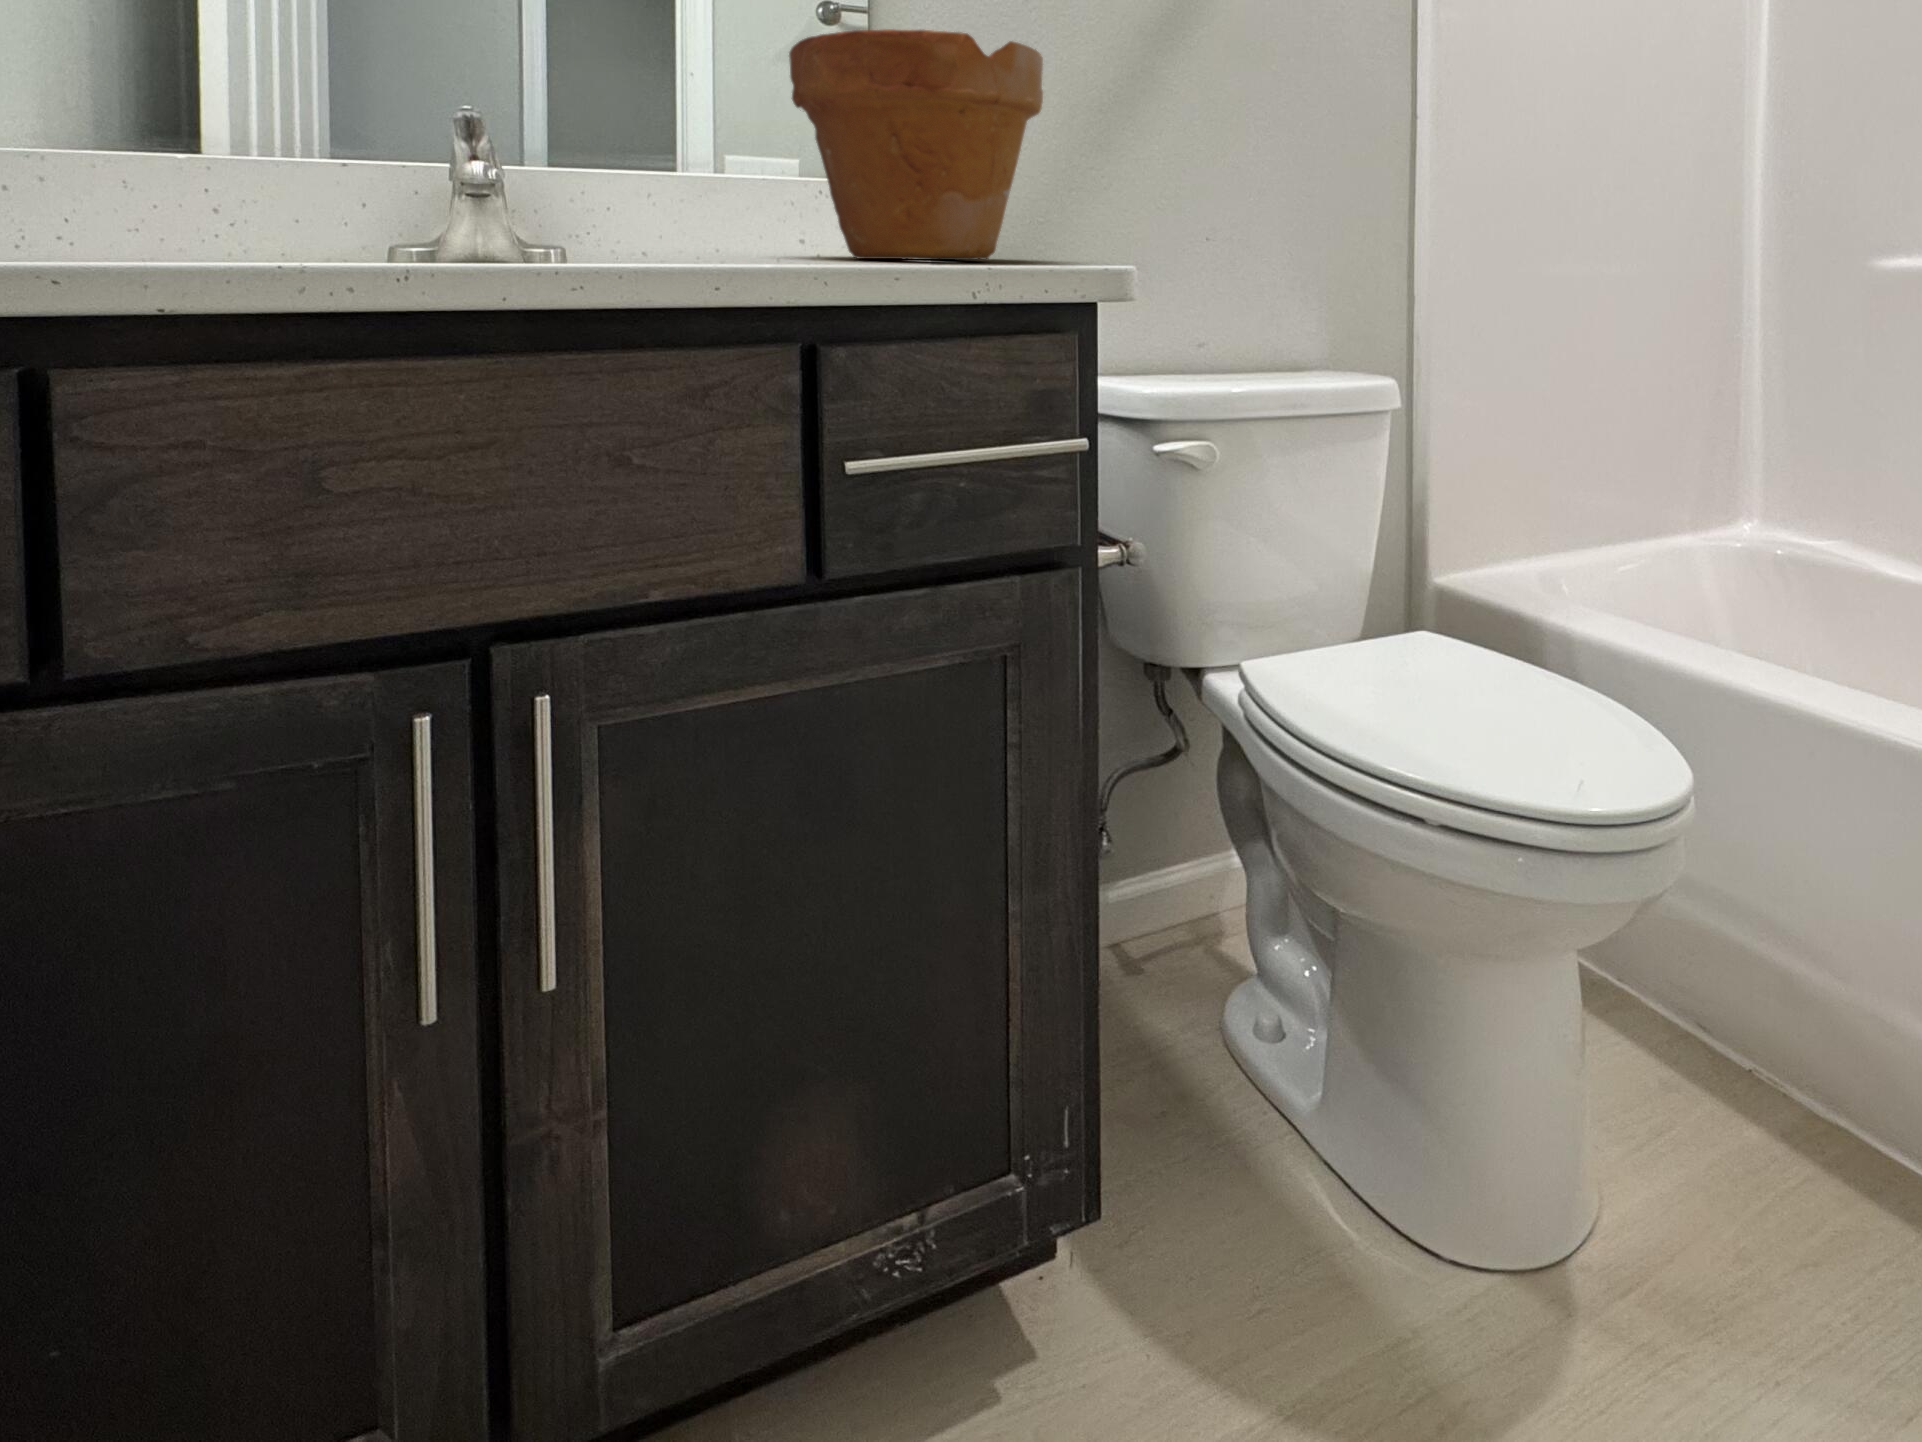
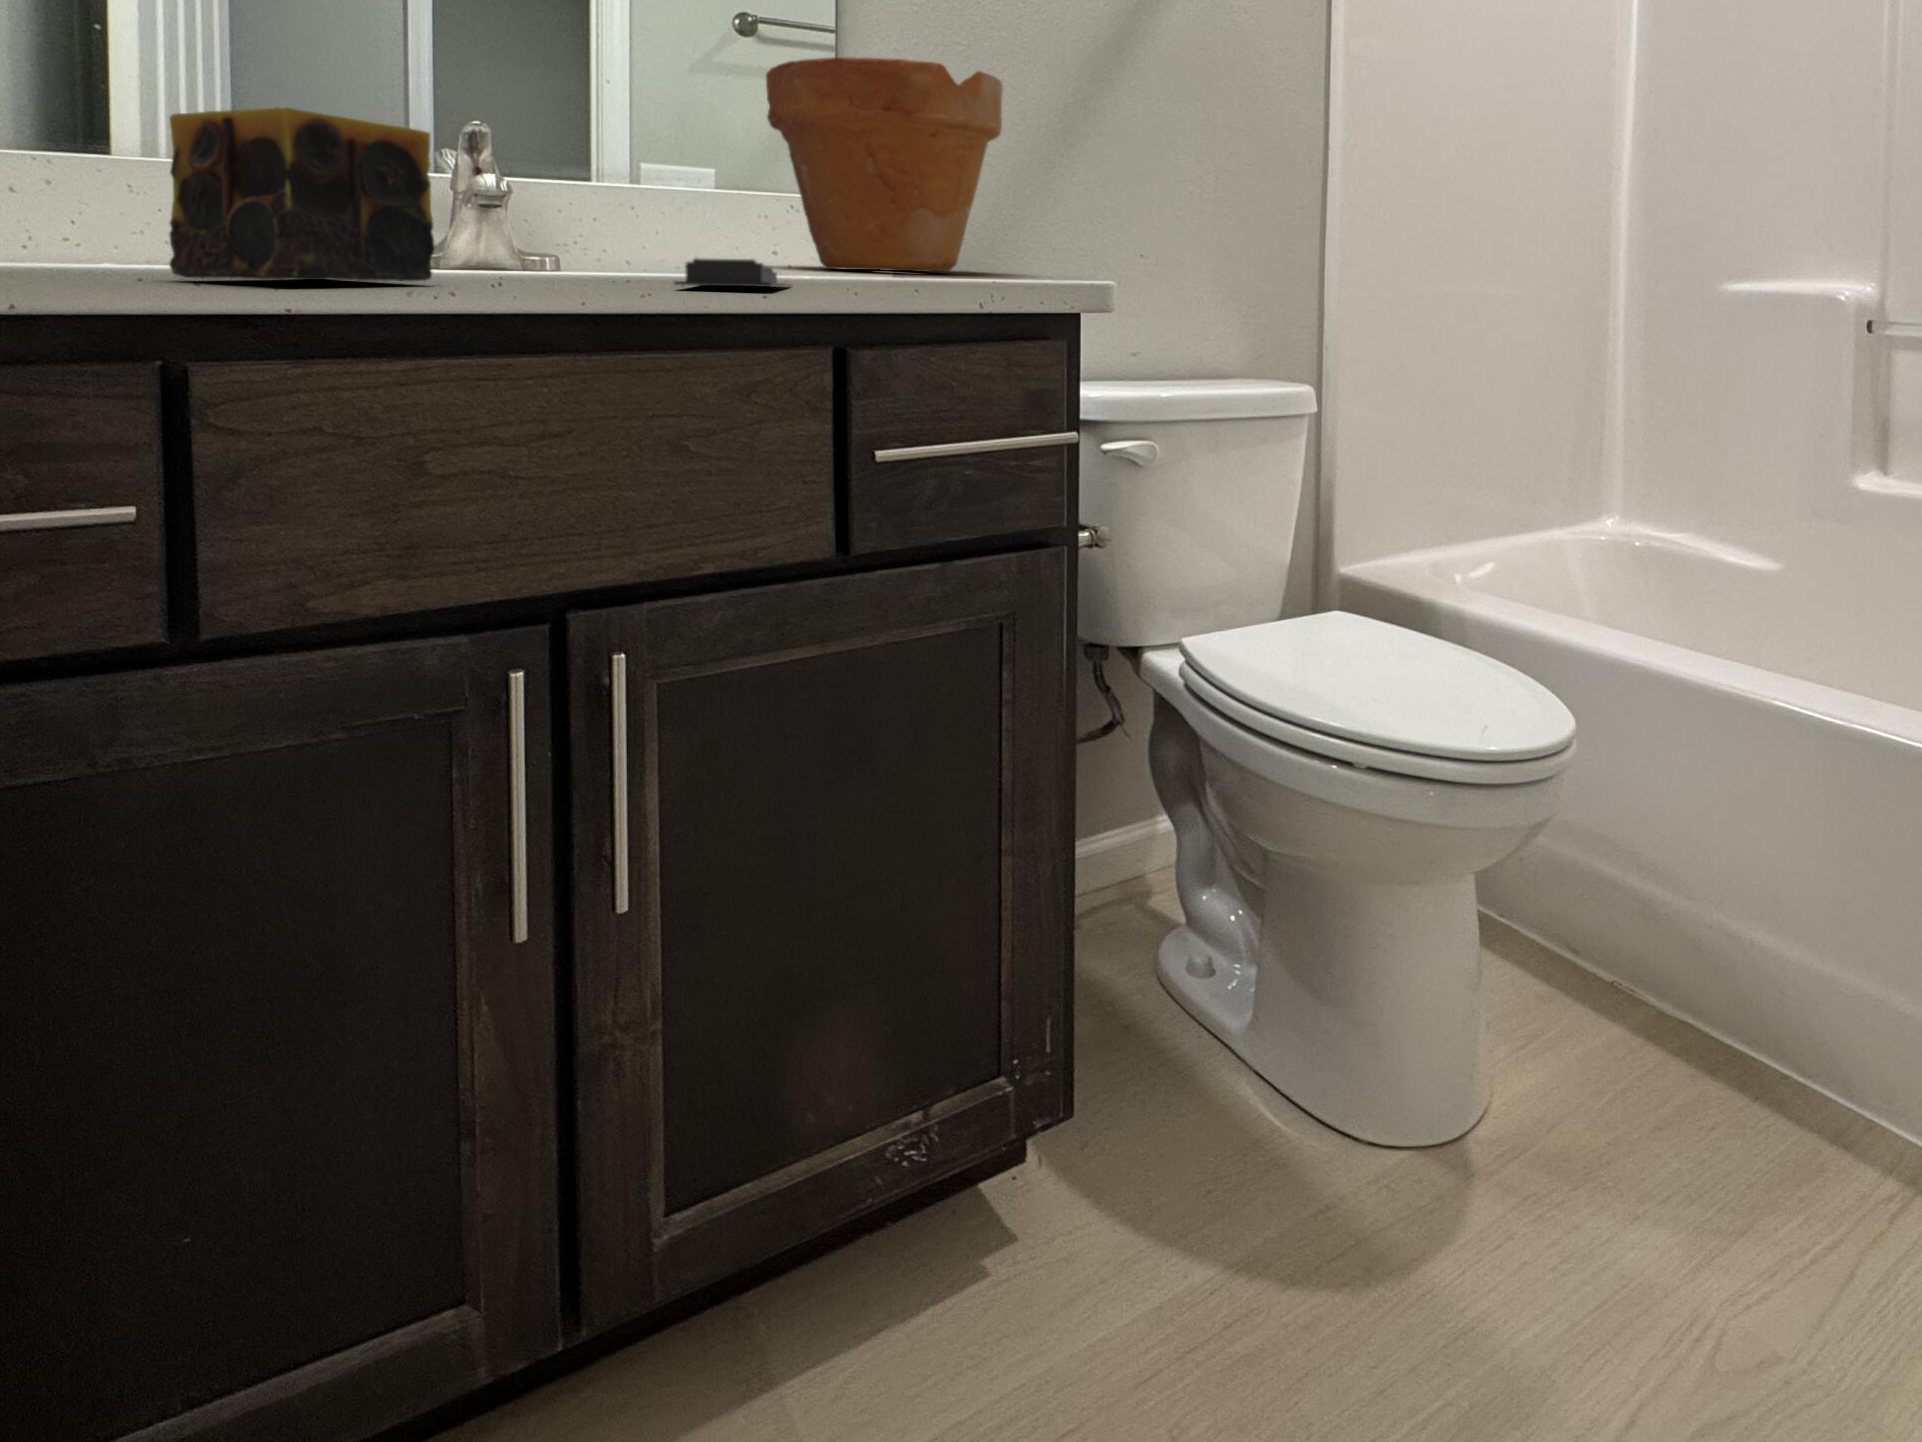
candle: none [38,80,333,274] -> present [169,107,435,282]
soap bar: none [606,245,761,276] -> present [674,258,791,287]

